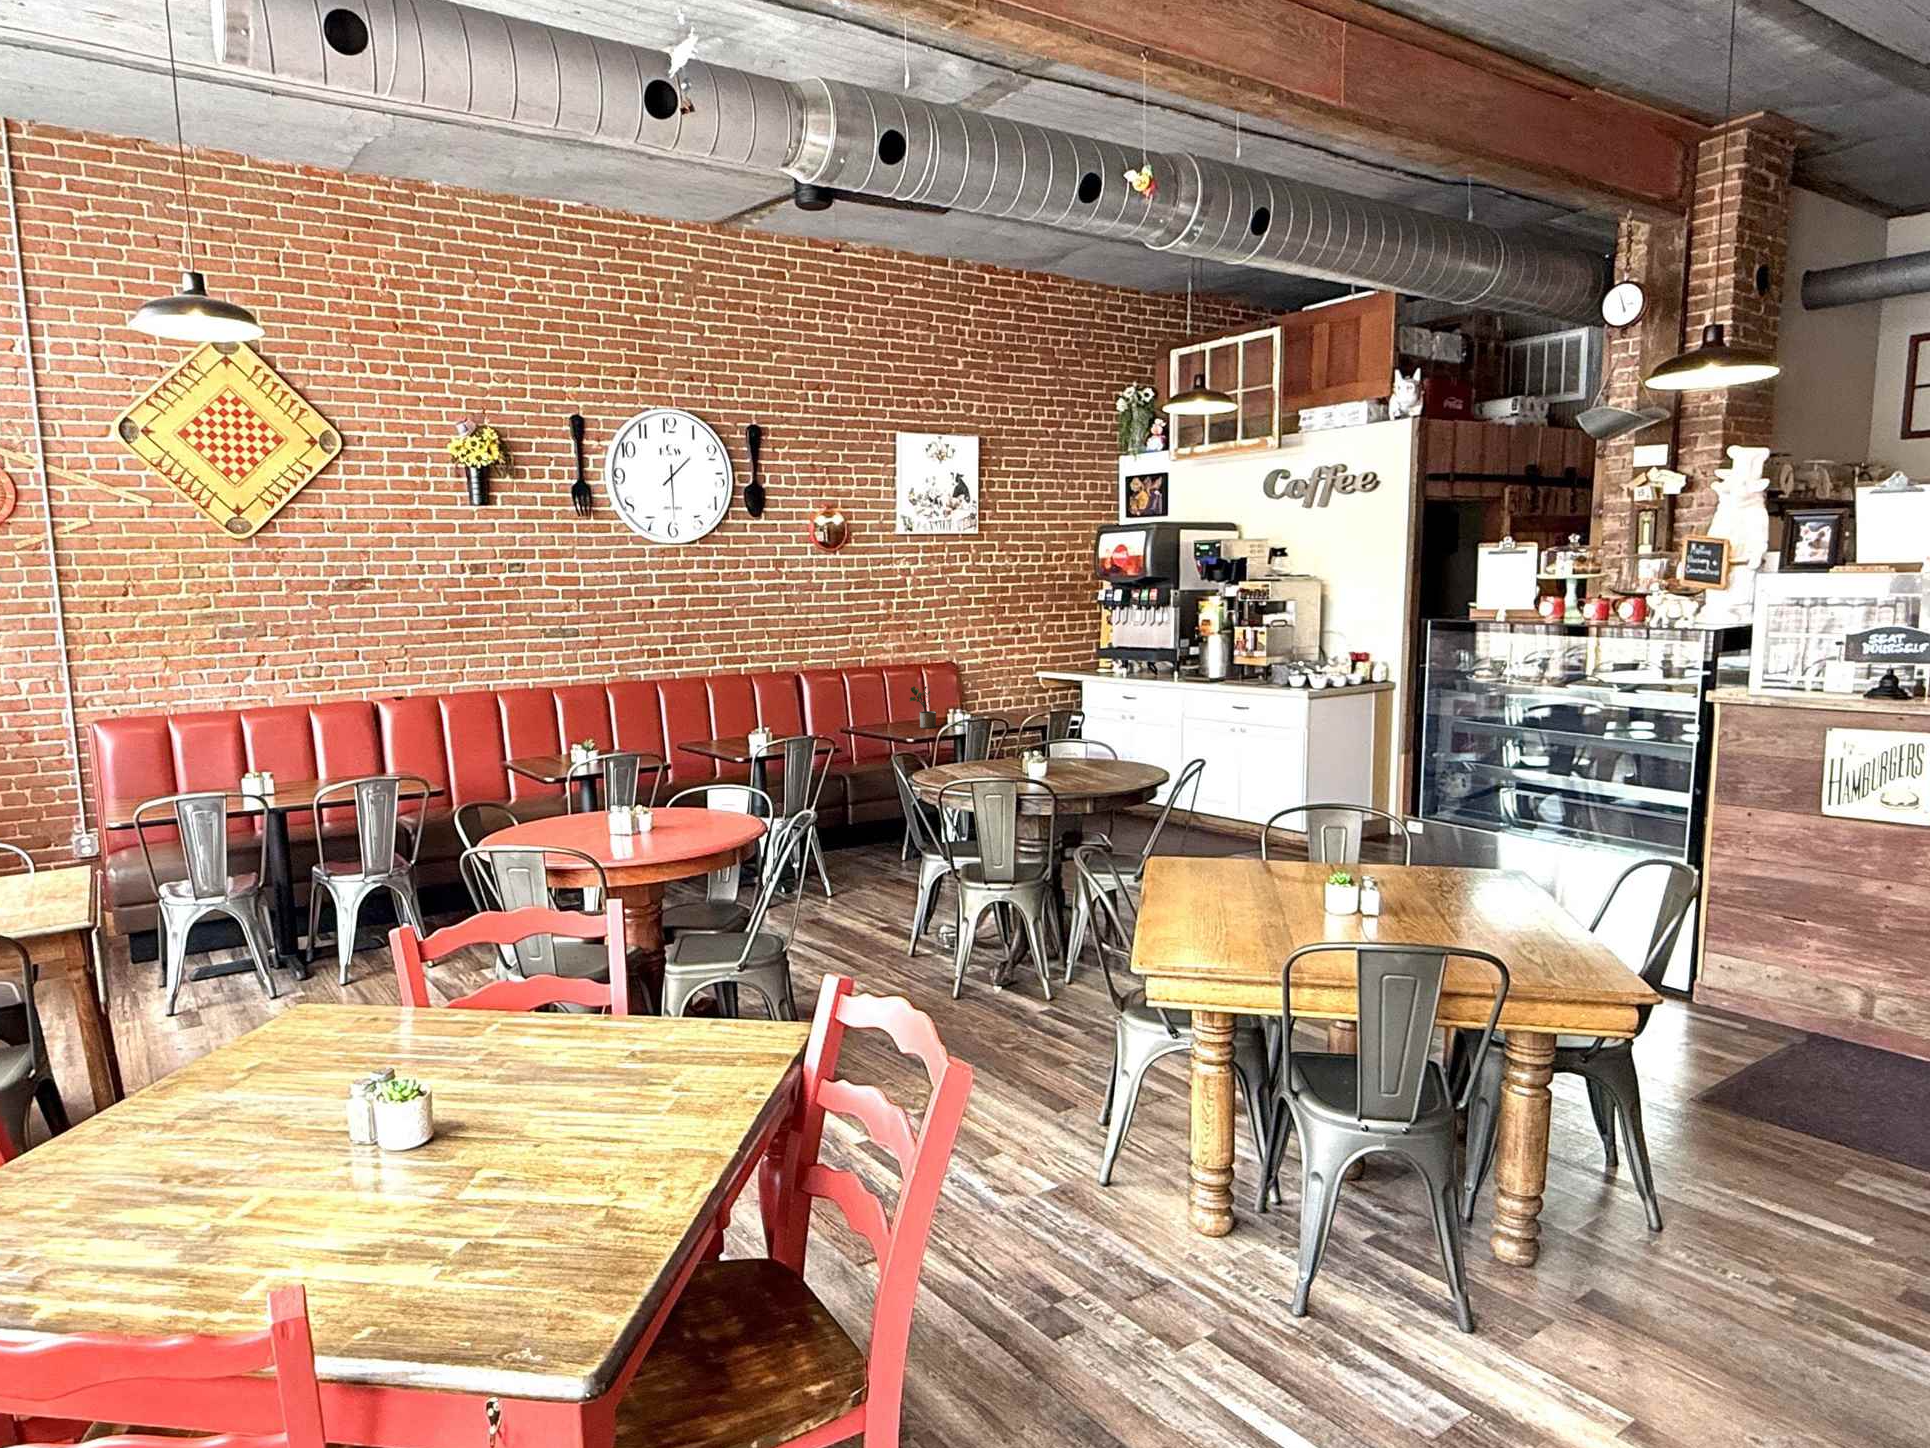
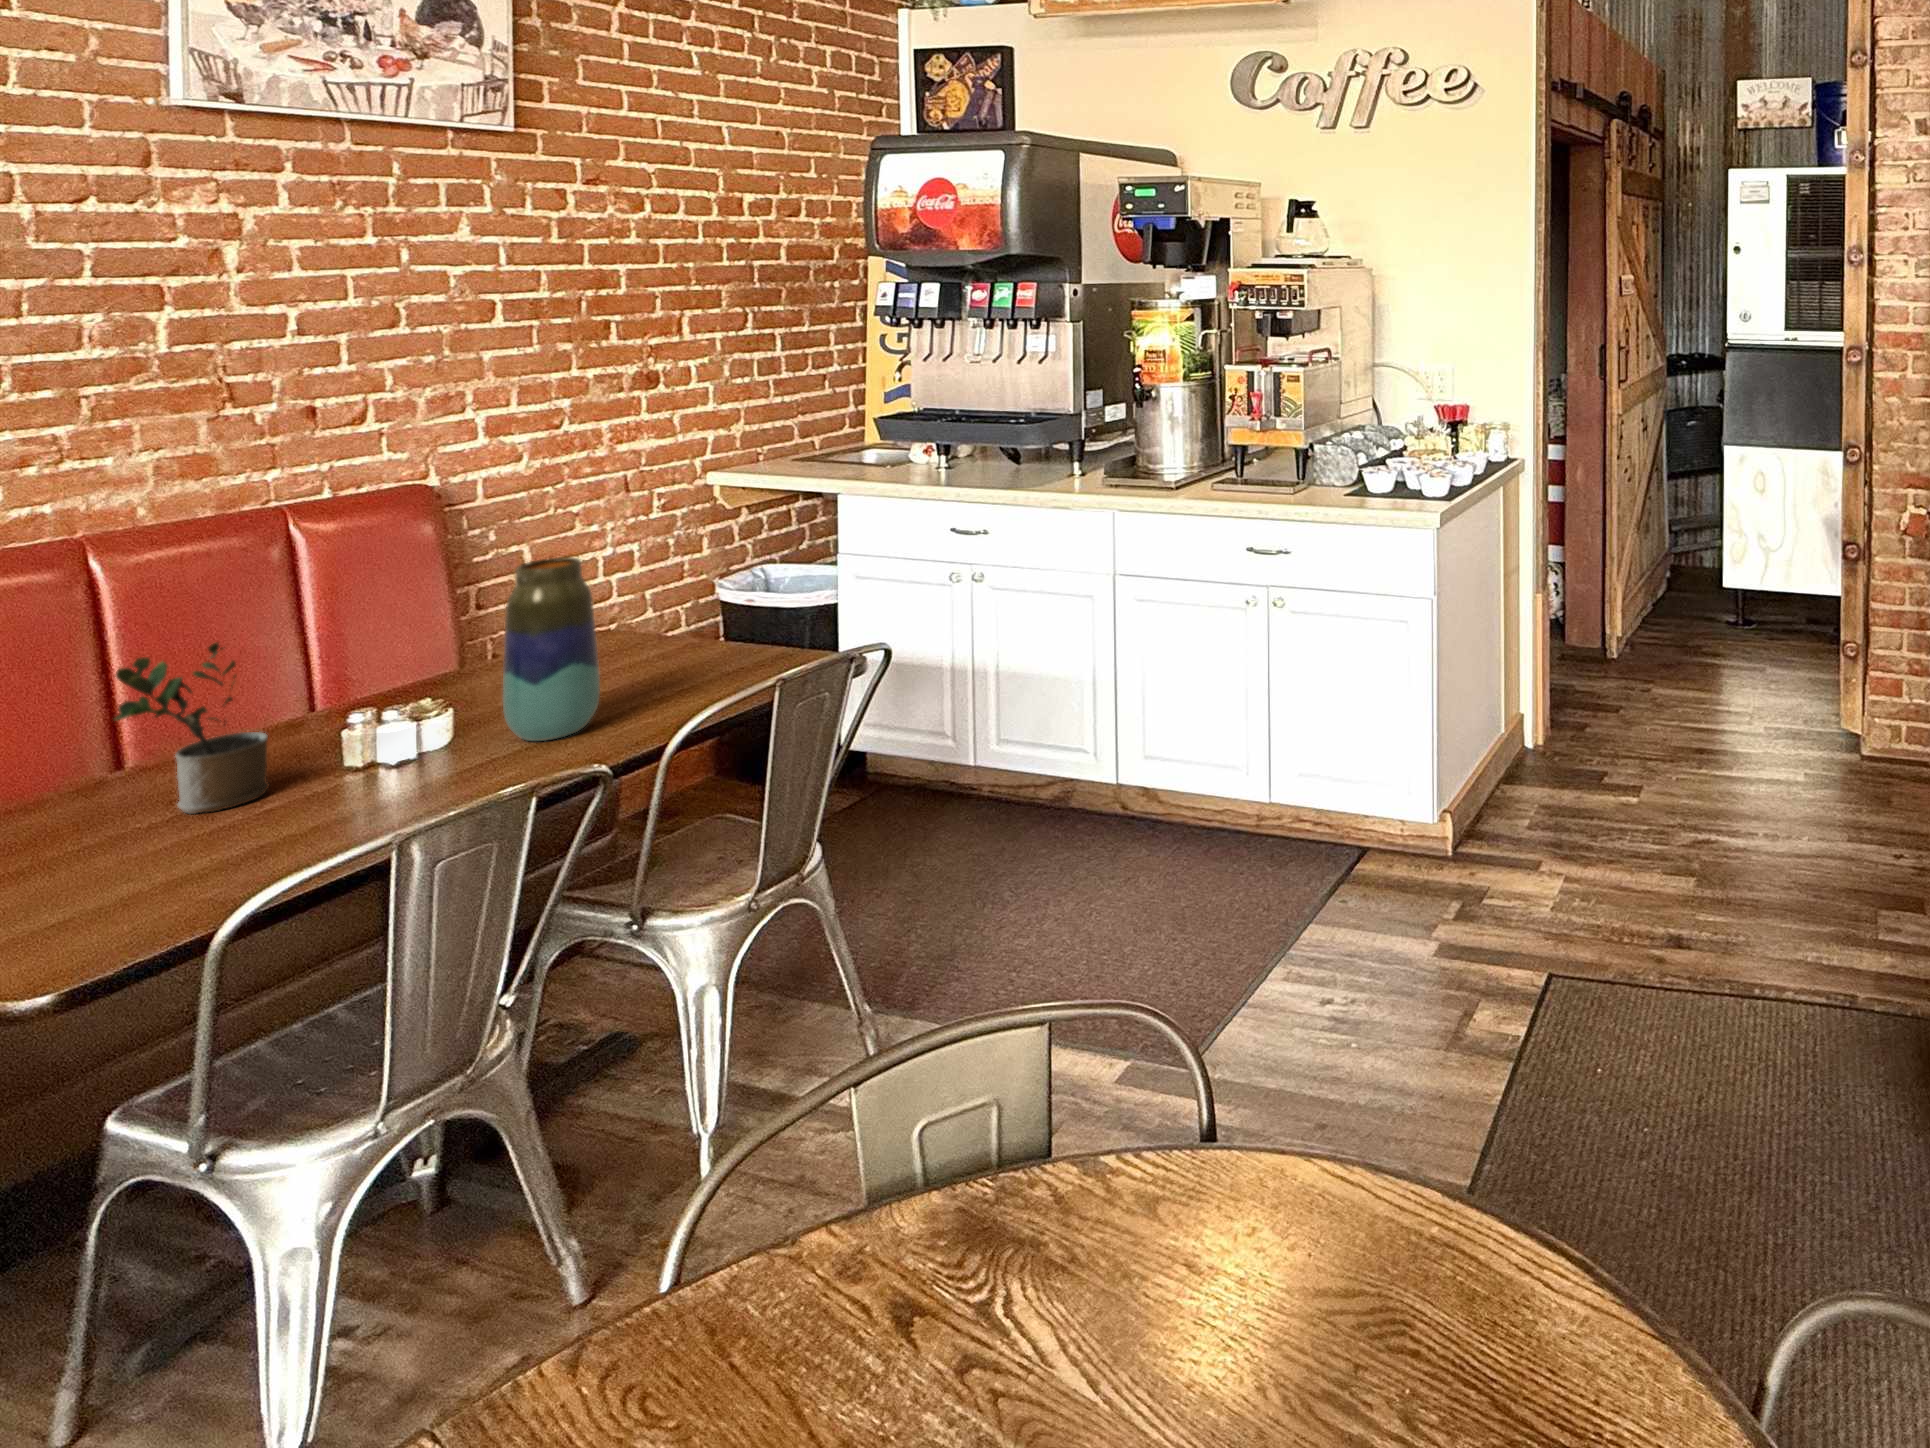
vase: none [984,674,1007,727] -> present [503,557,600,741]

